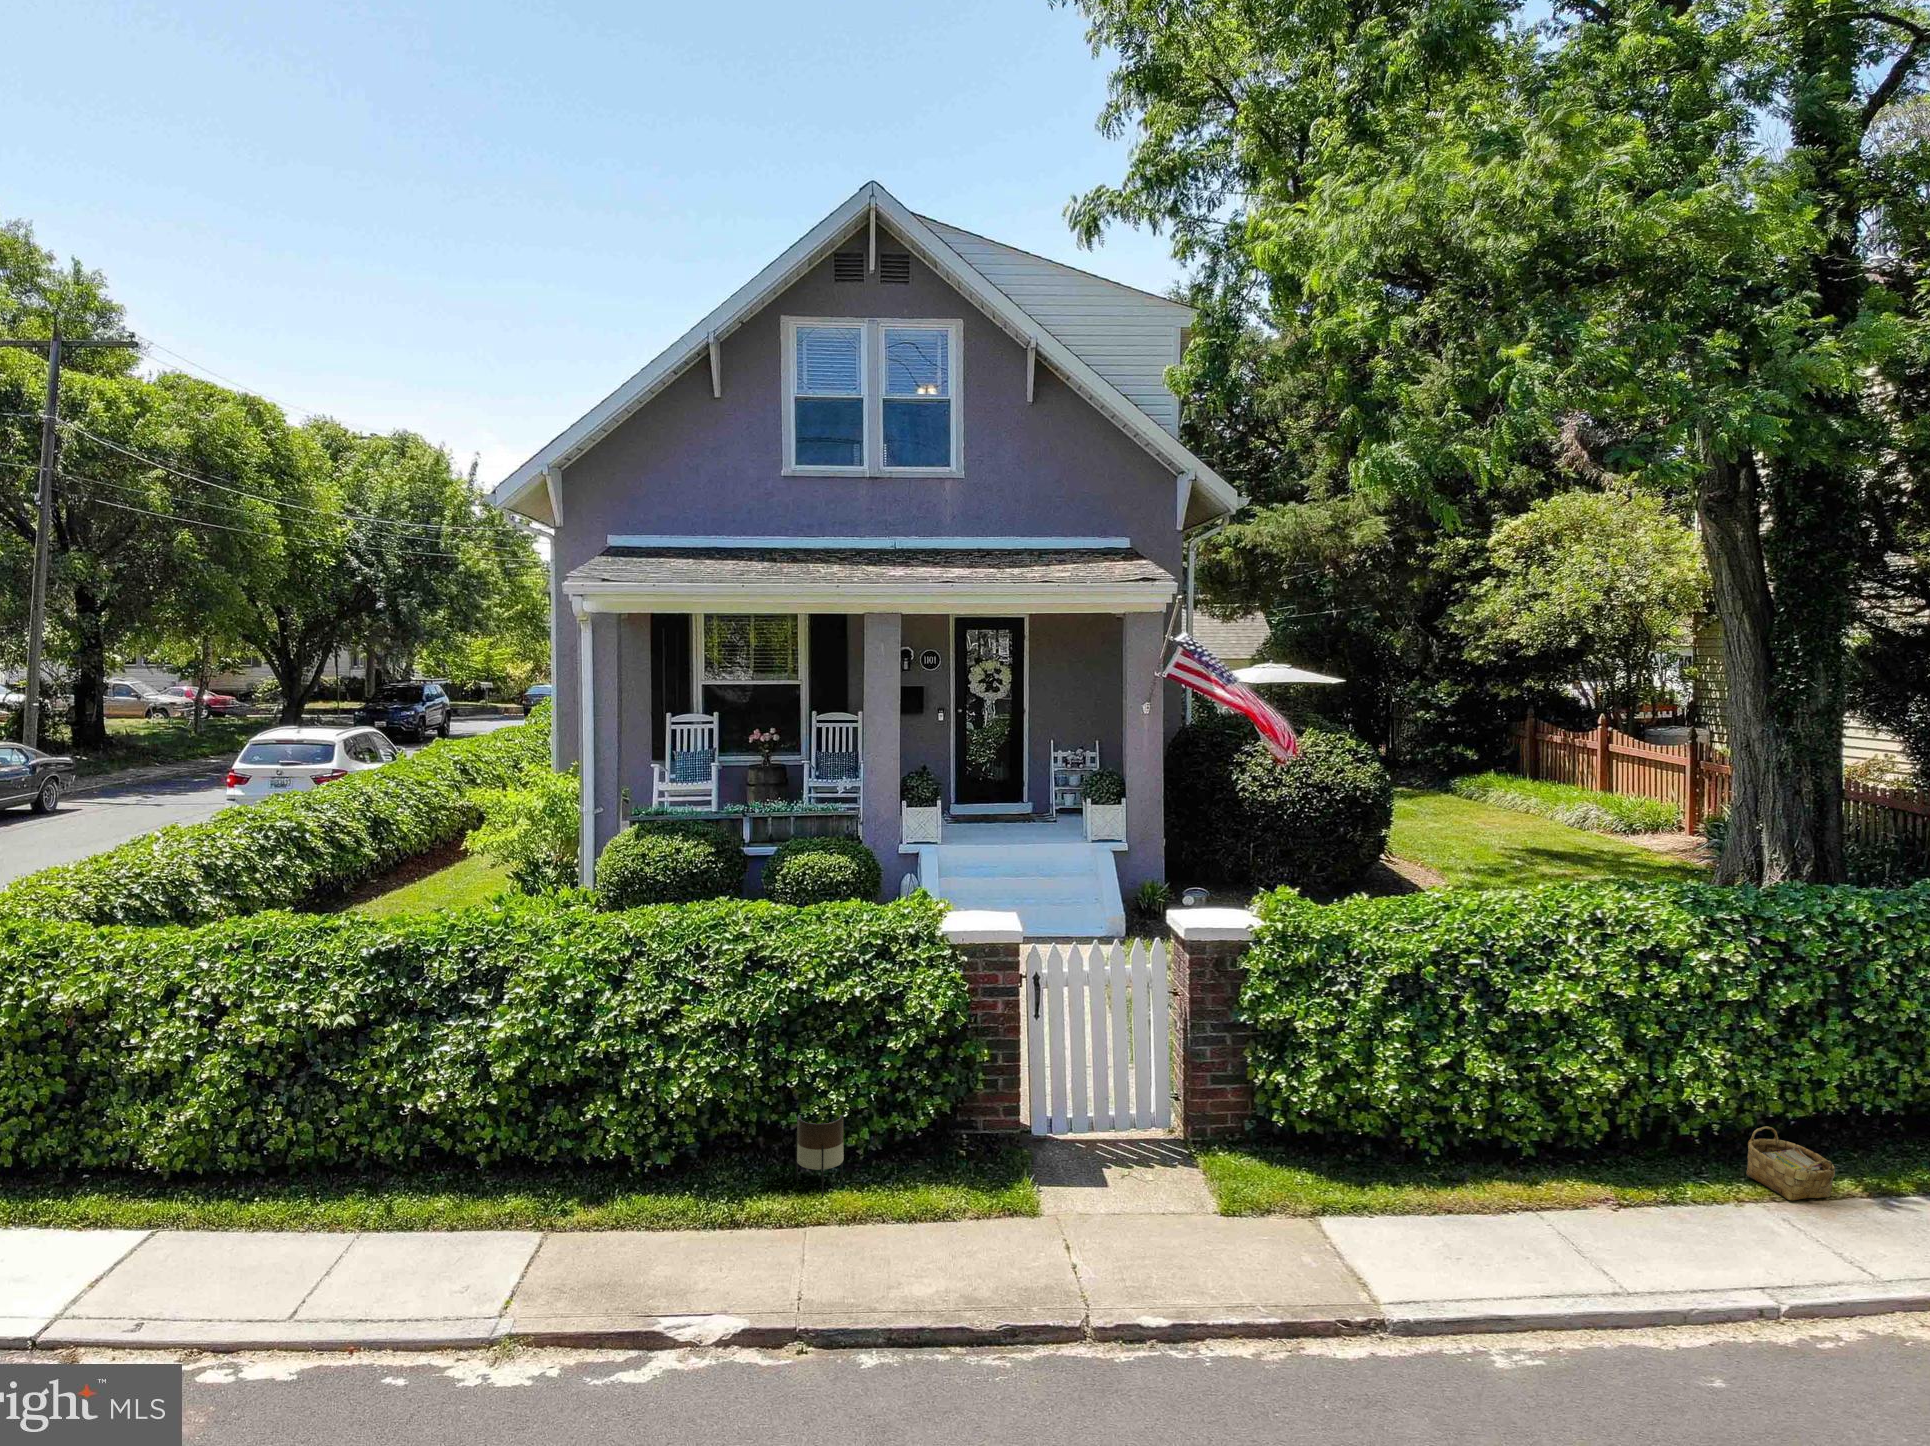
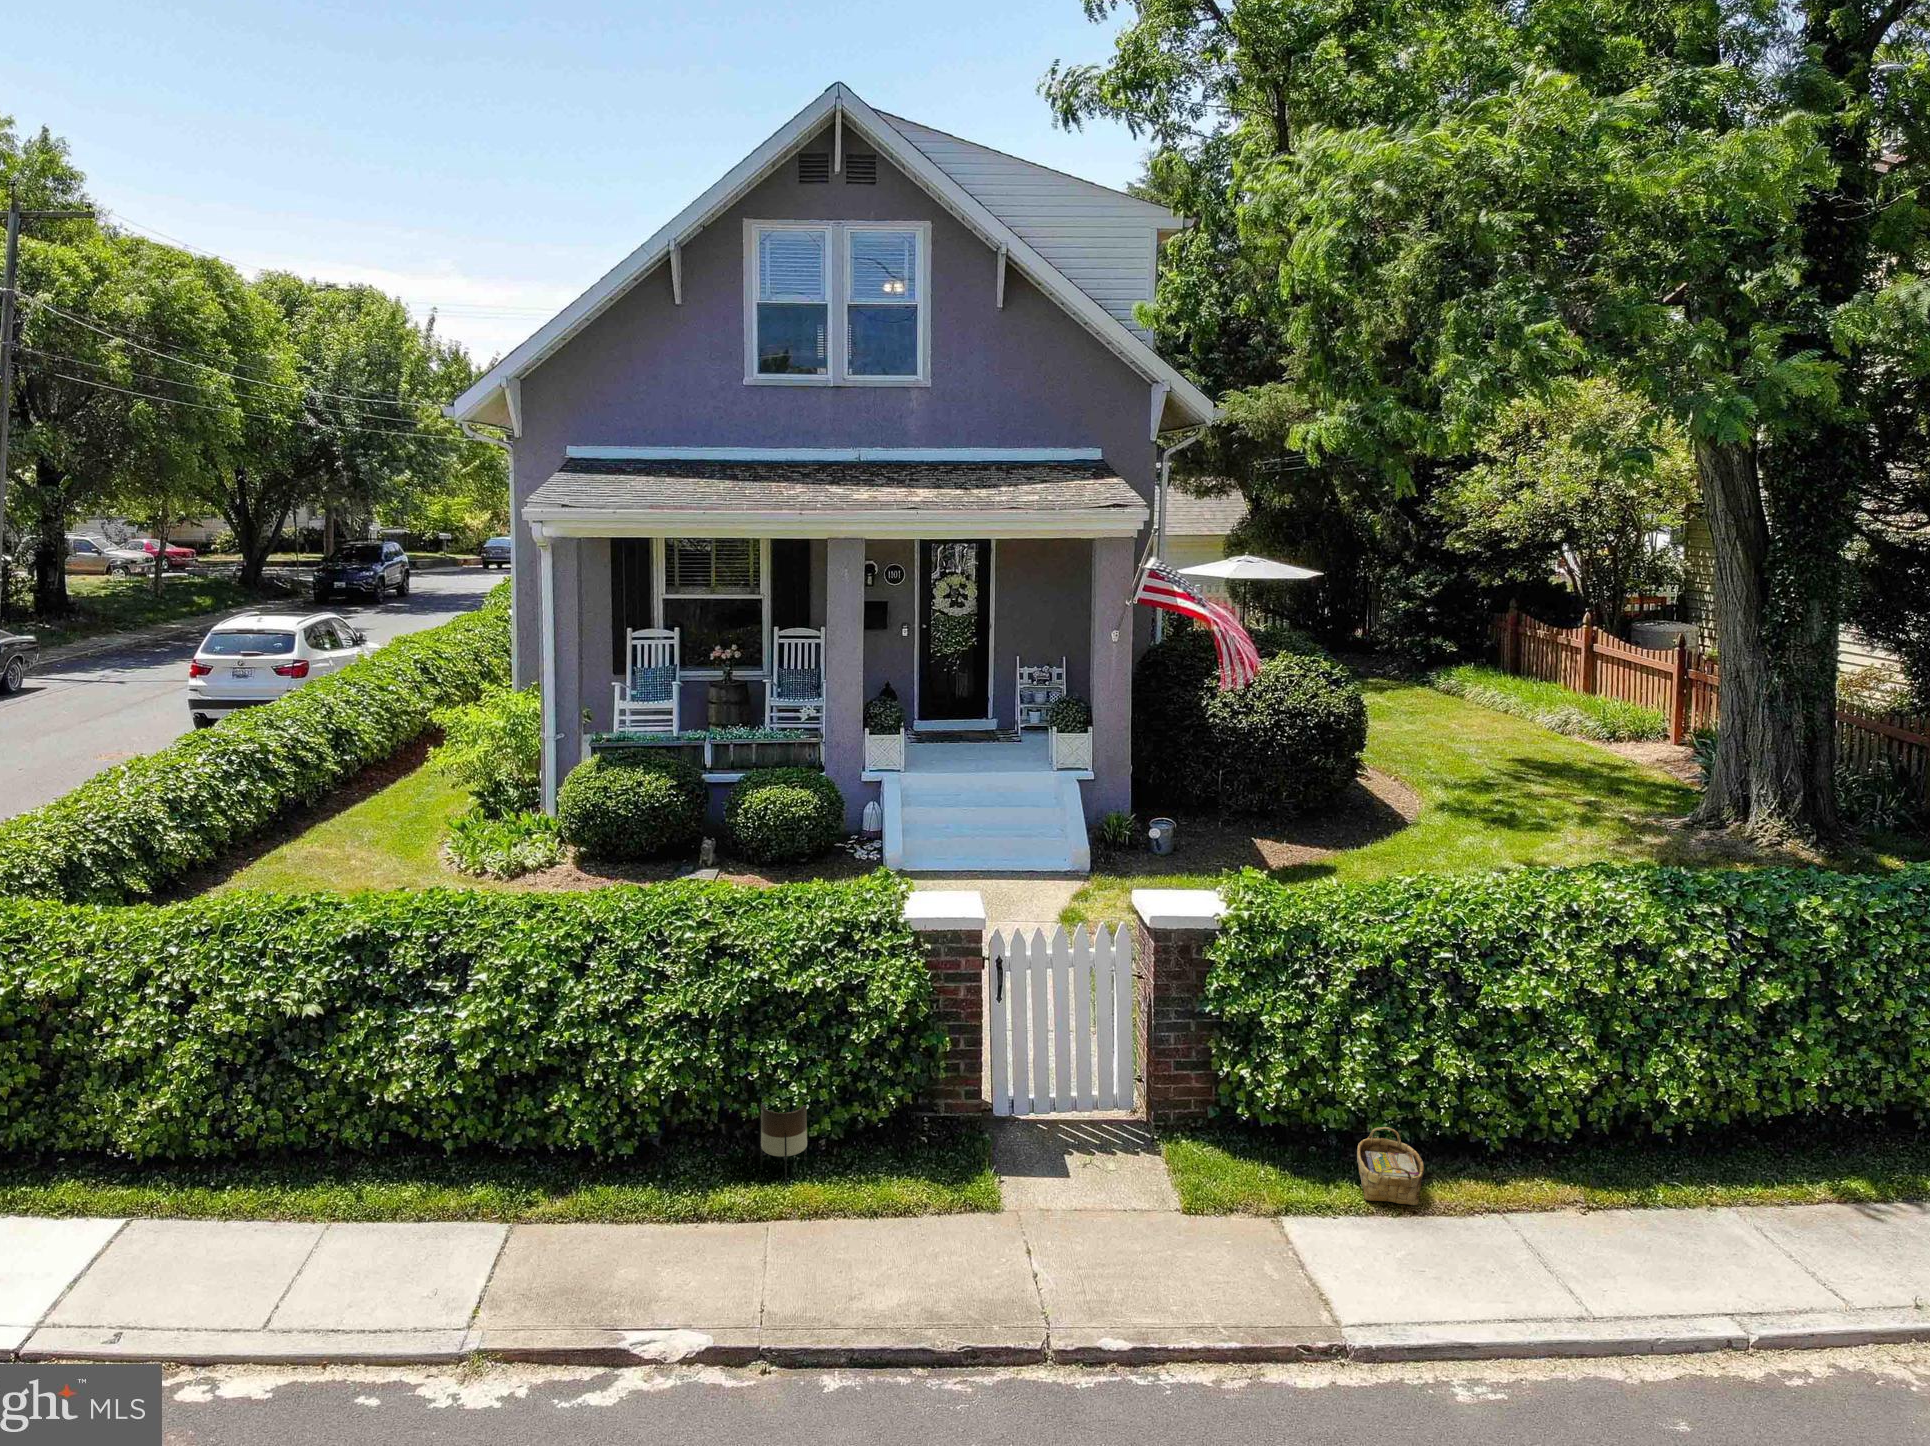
woven basket: present [1746,1126,1835,1200] -> present [1357,1127,1424,1205]

